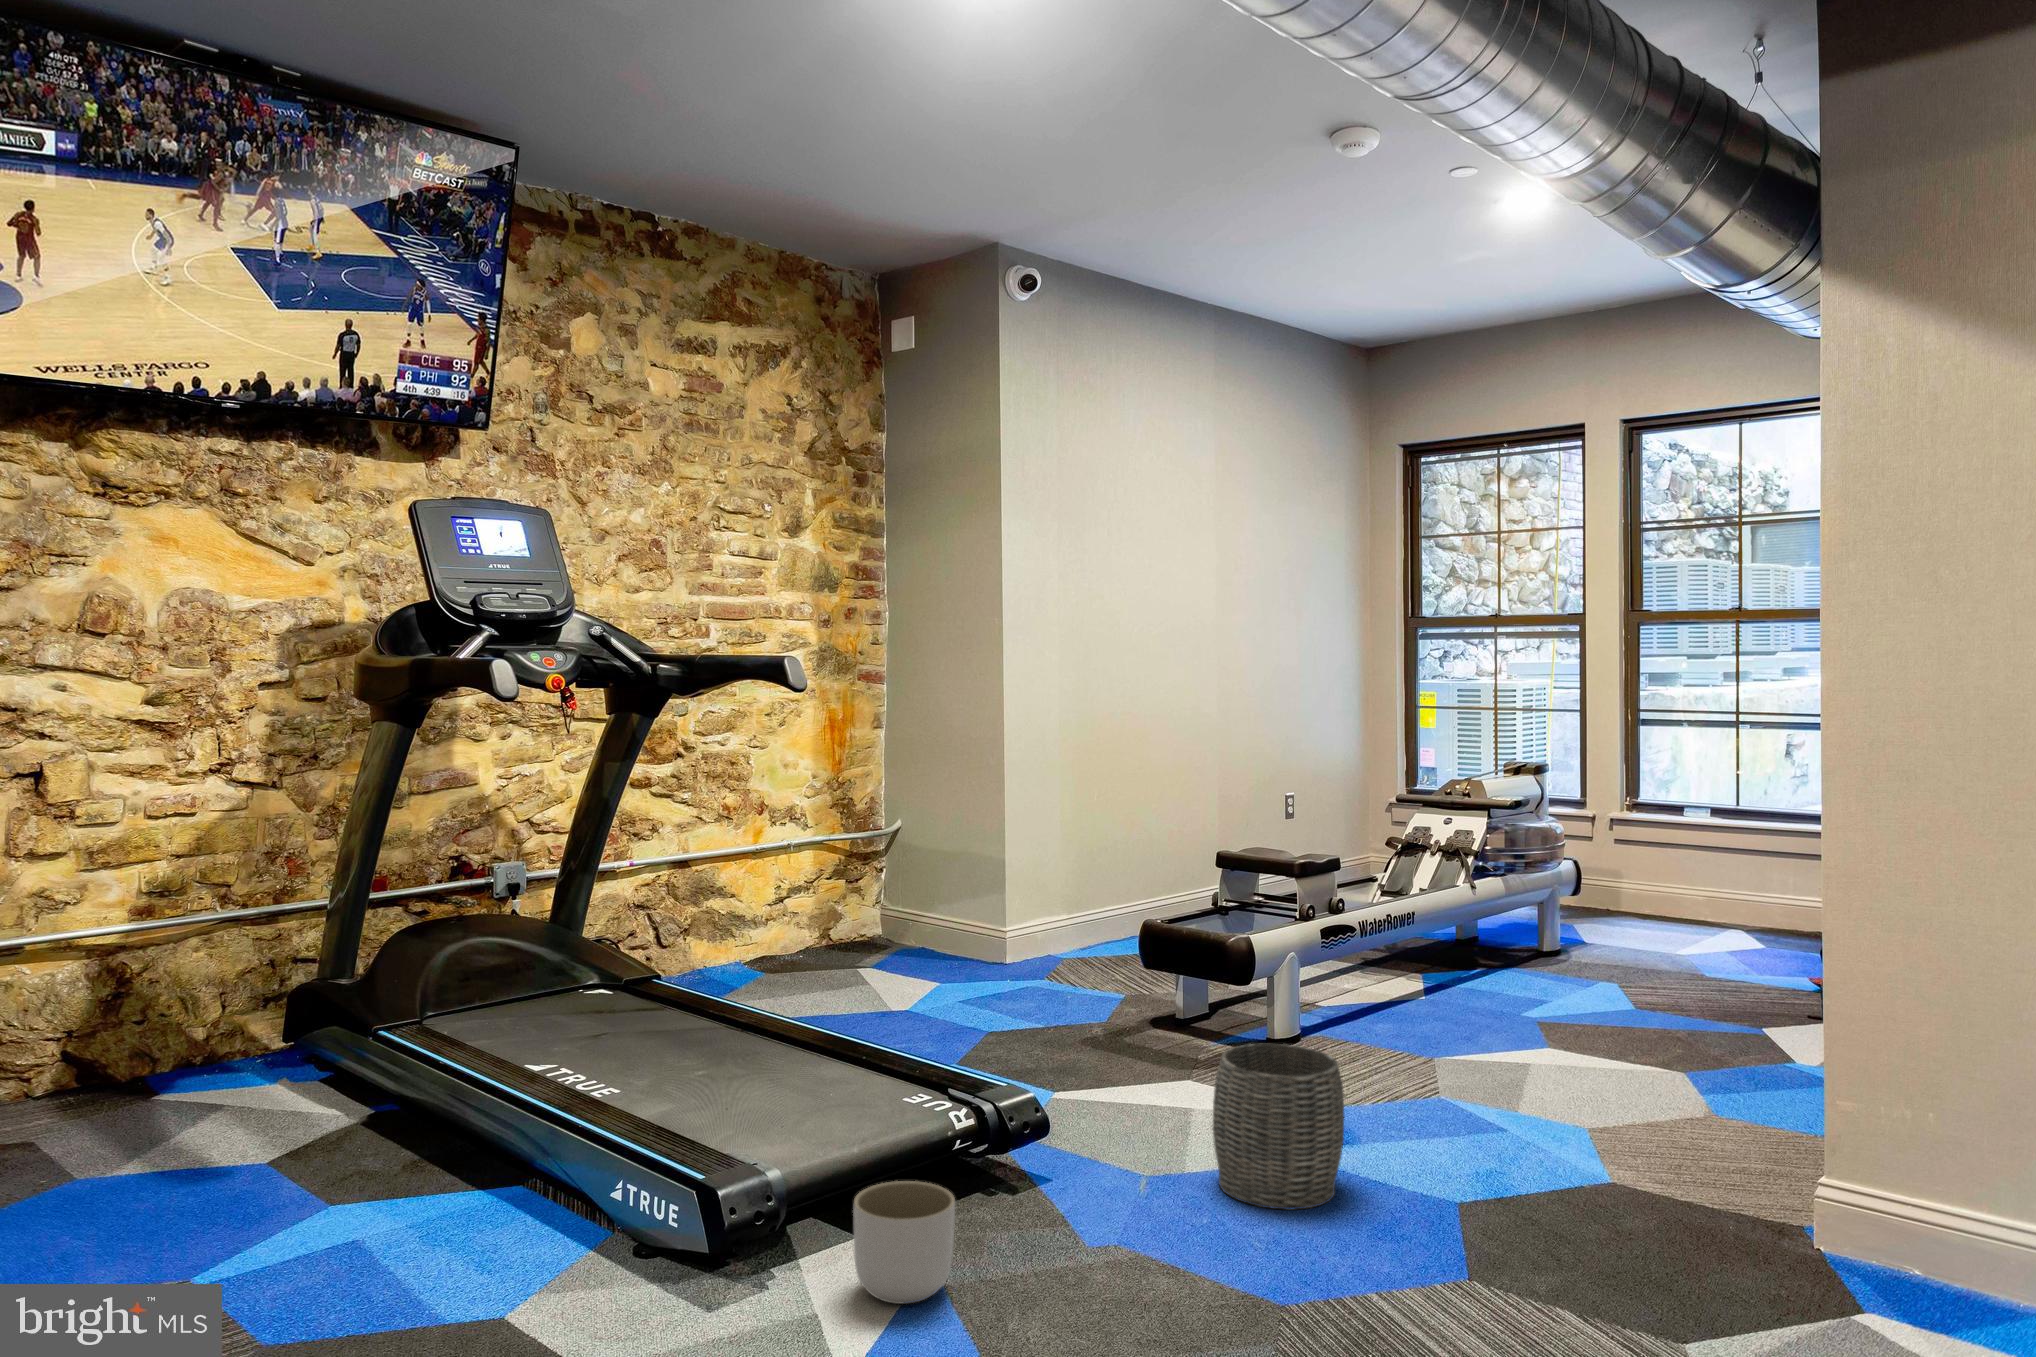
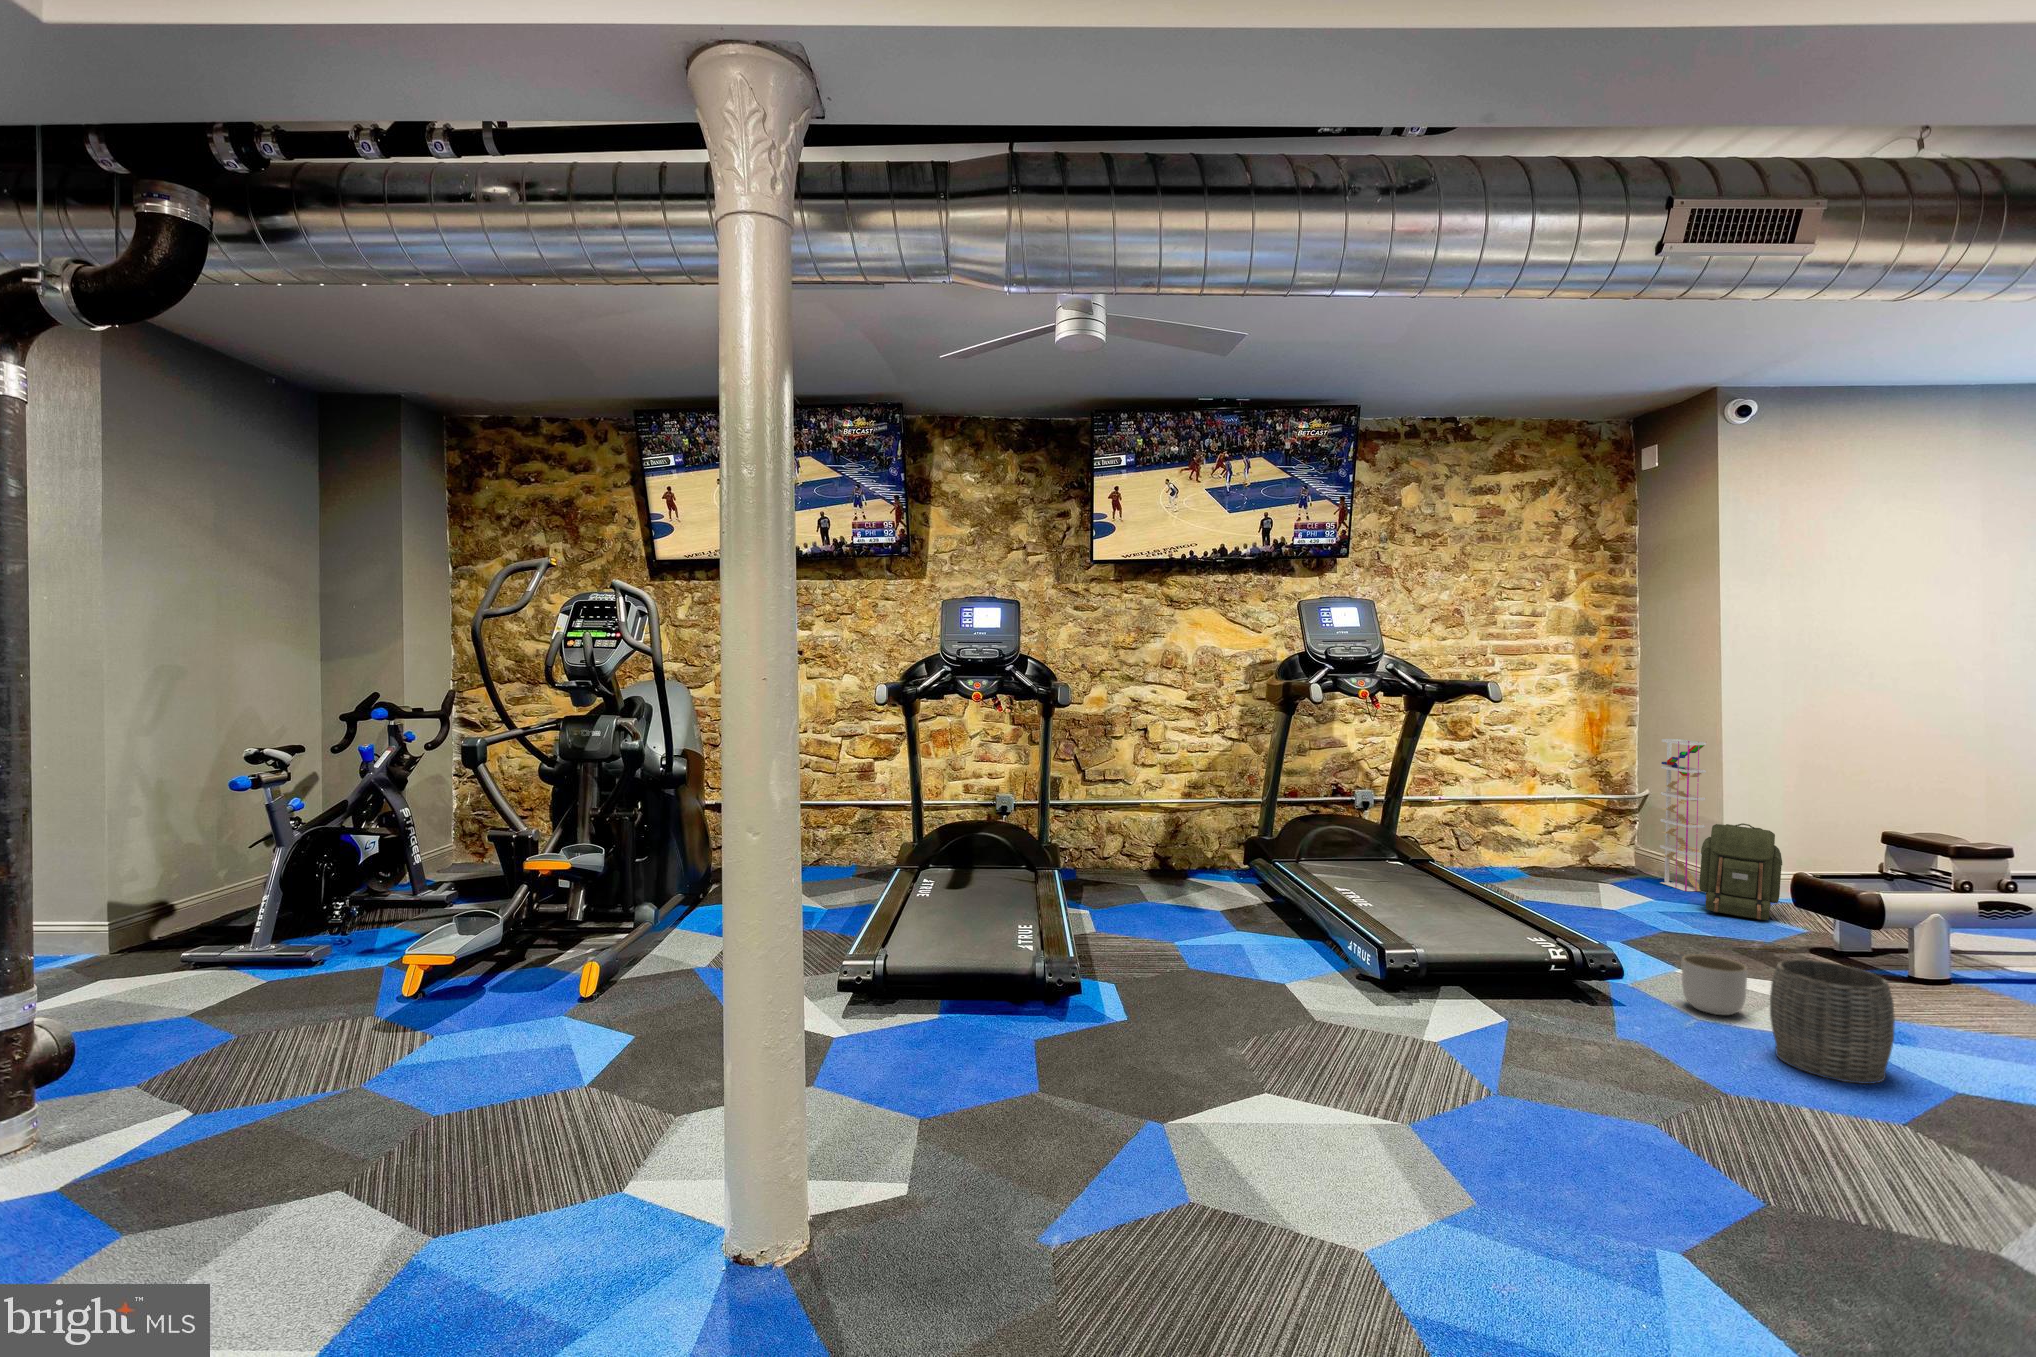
shelving unit: none [924,744,981,959] -> present [1660,739,1706,891]
backpack: none [991,856,1084,986] -> present [1699,823,1782,920]
planter: present [853,1181,955,1304] -> present [1681,954,1747,1016]

